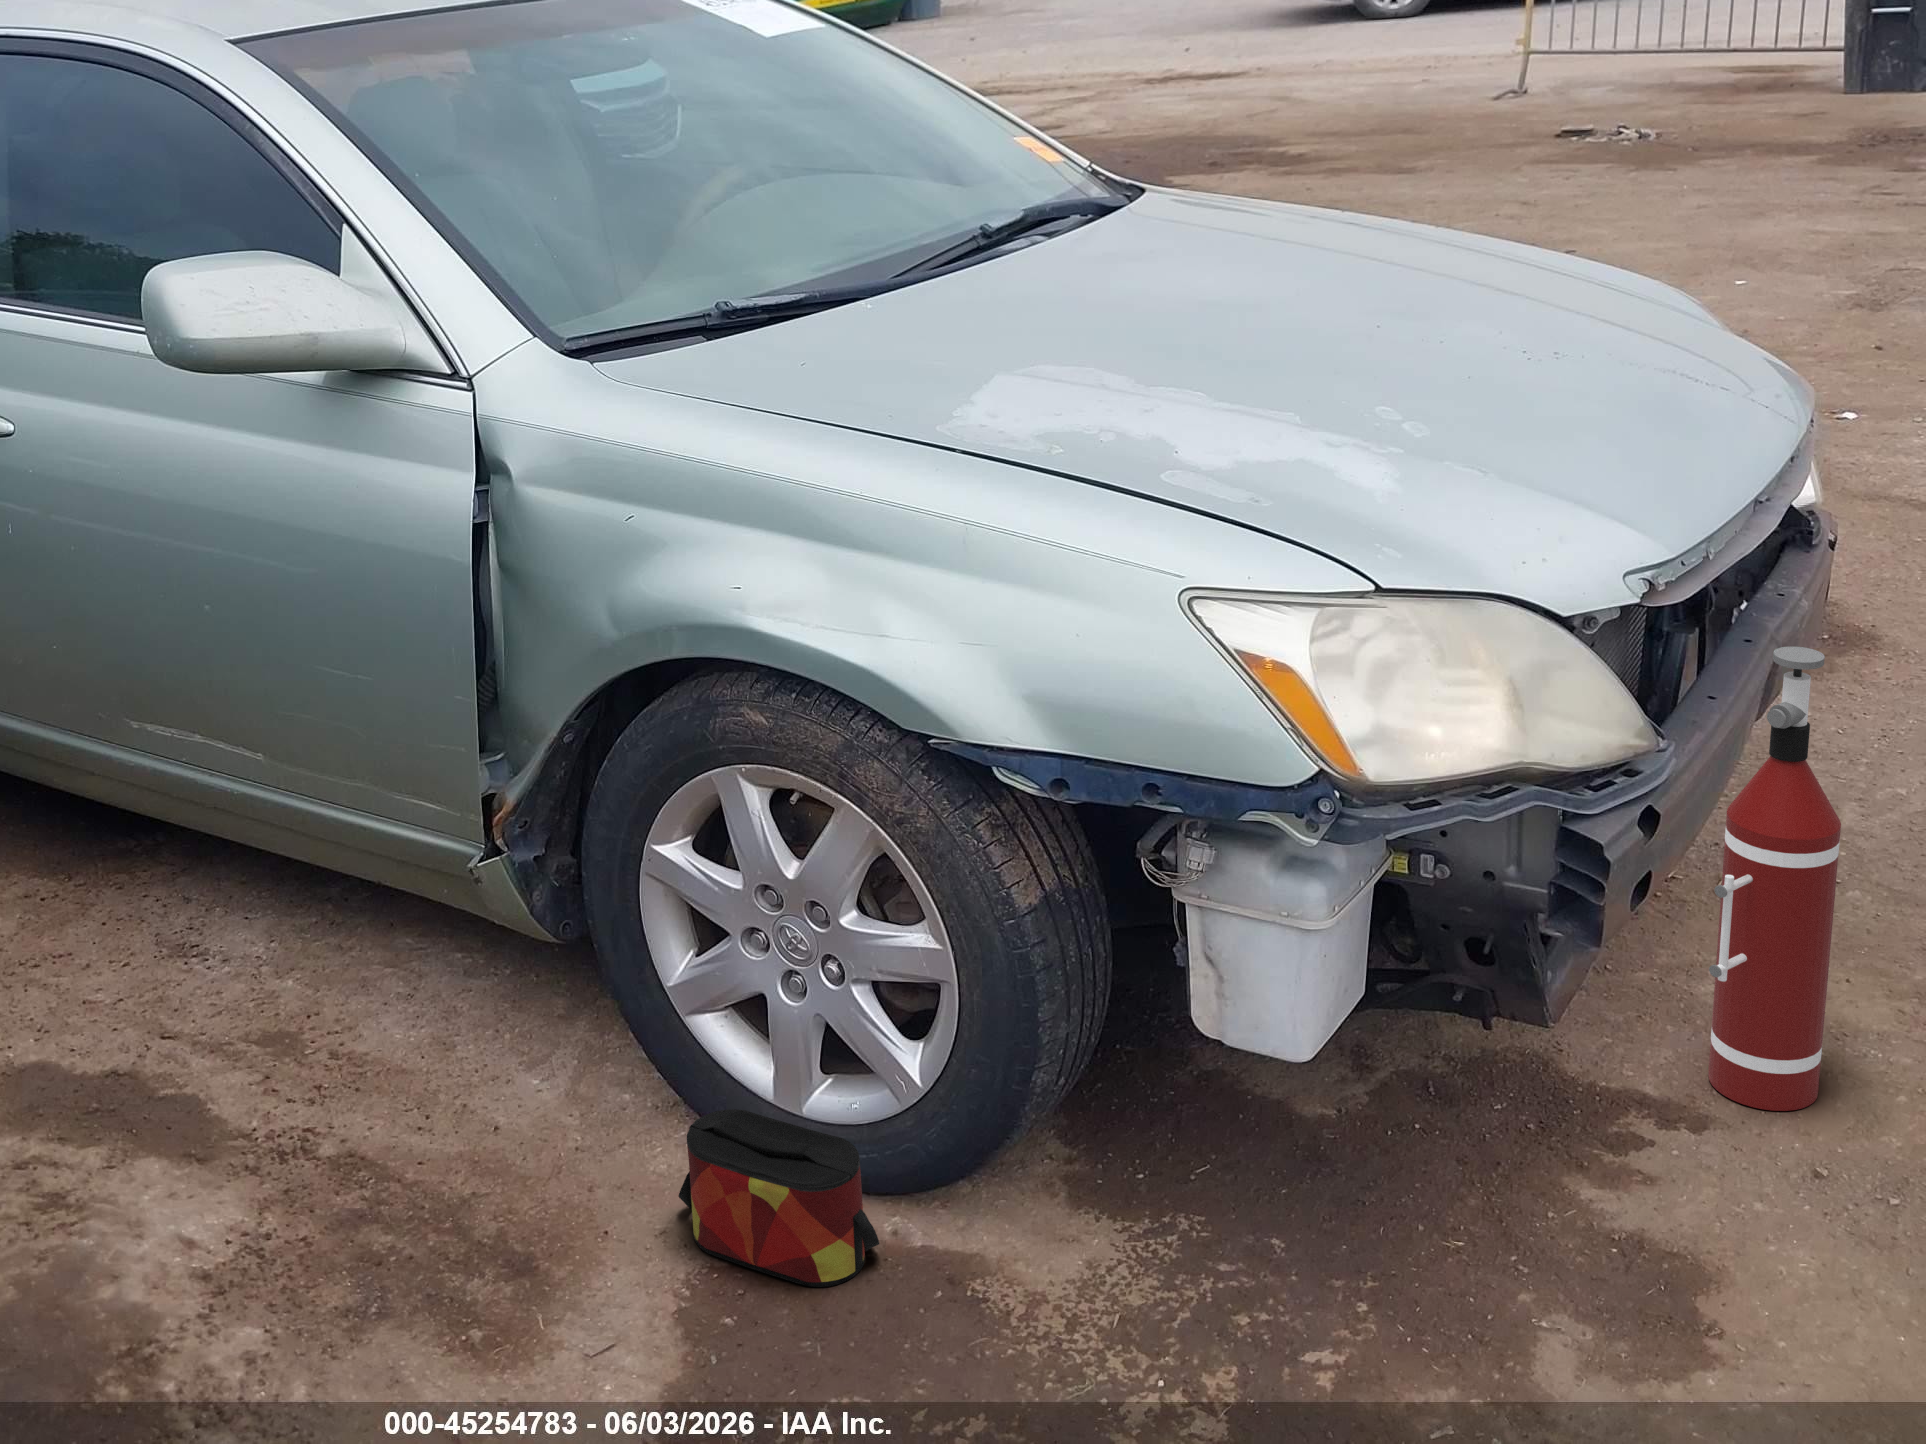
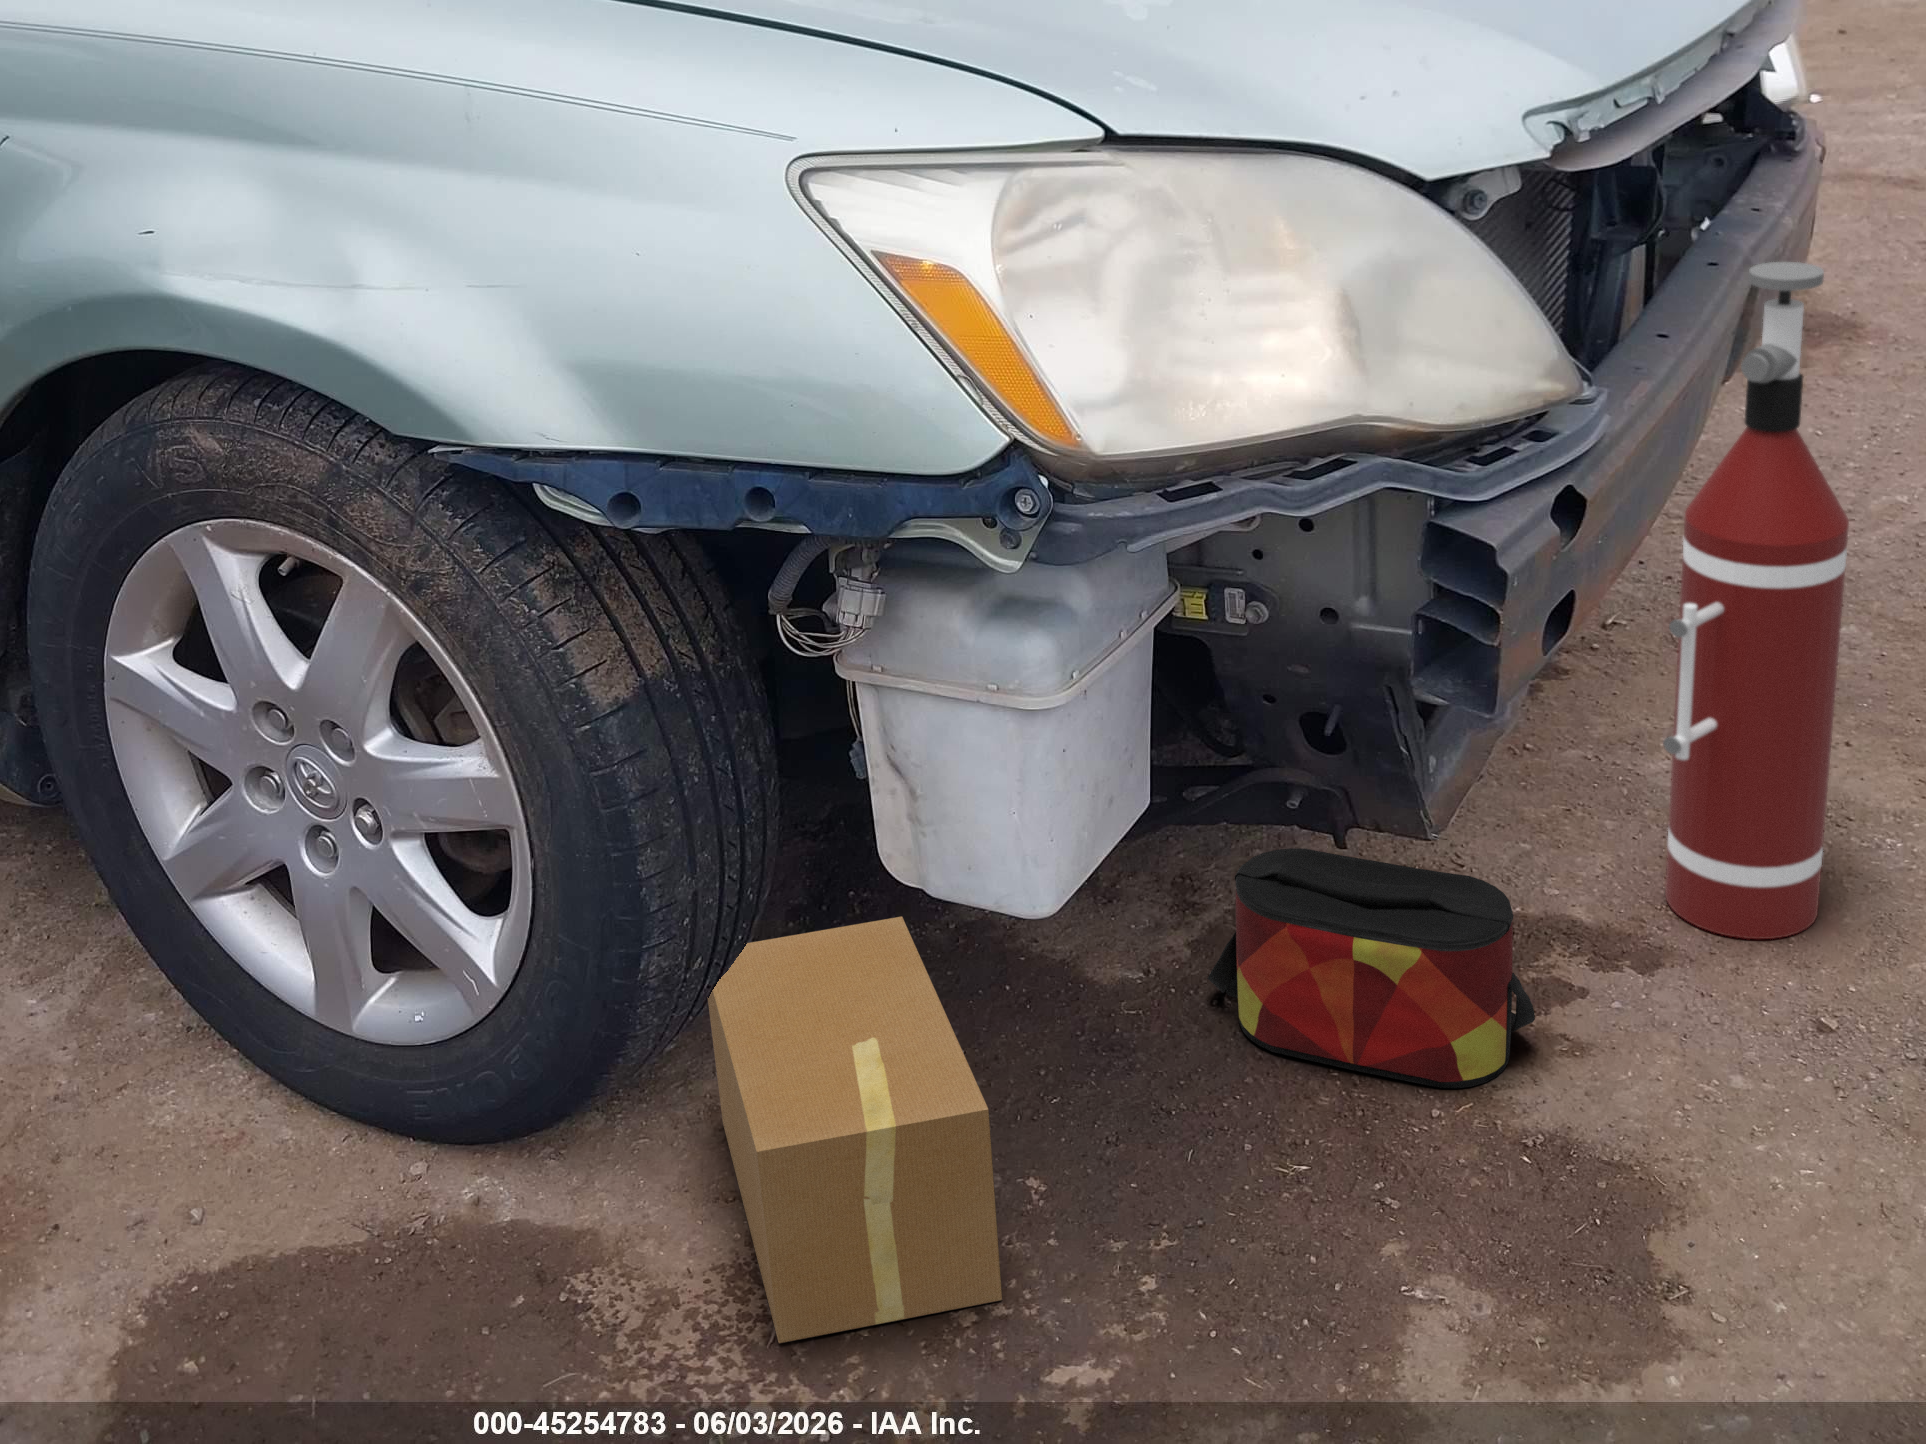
cardboard box: none [1050,1057,1264,1330] -> present [708,916,1002,1344]
bag: present [679,1109,879,1287] -> present [1207,848,1535,1088]

